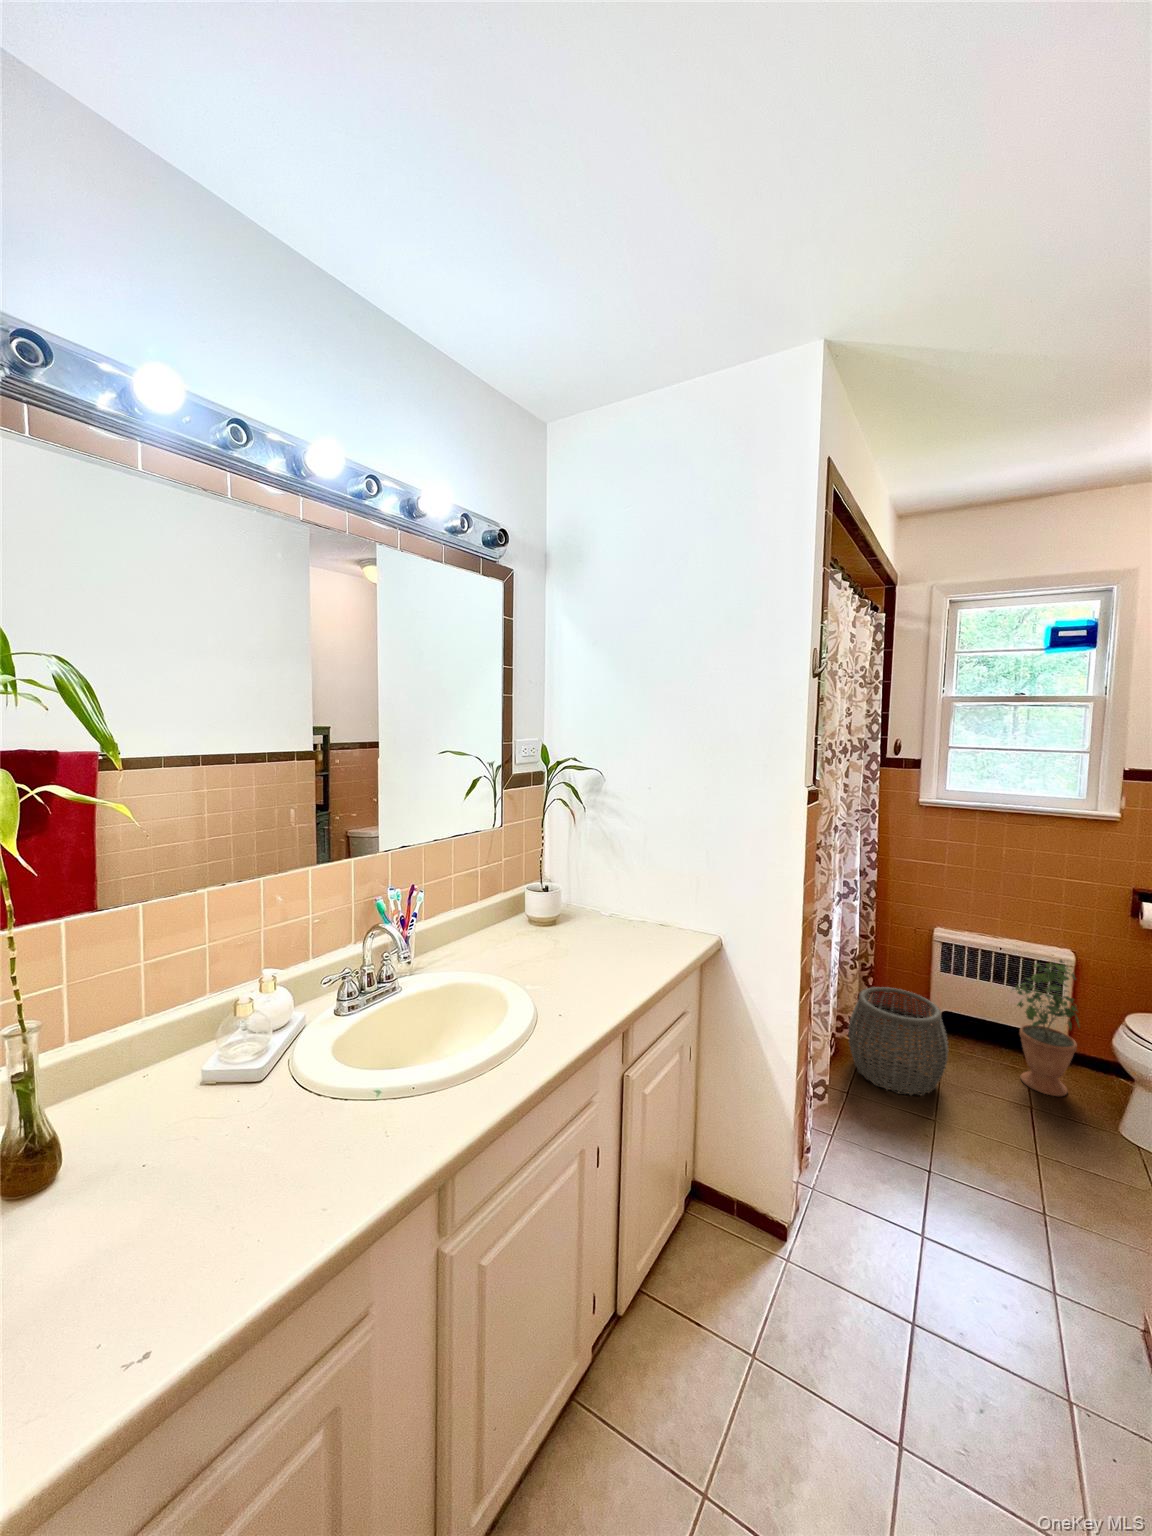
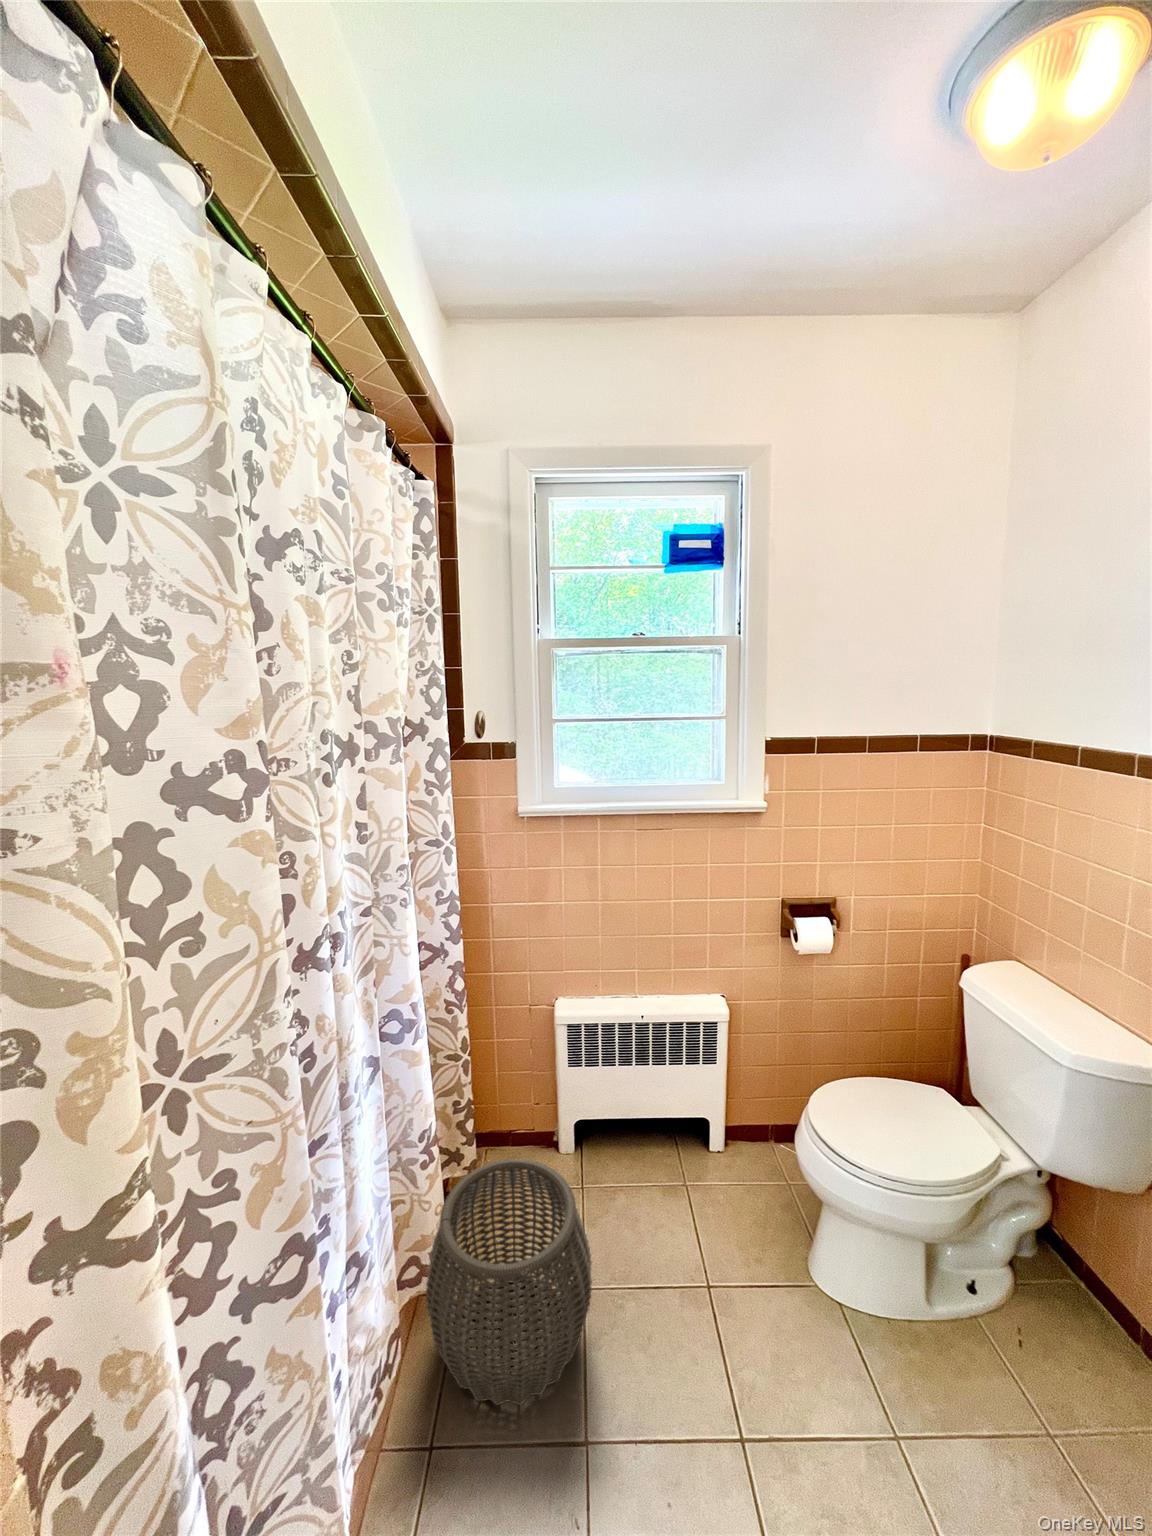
potted plant: present [1013,960,1080,1096] -> none [662,1025,748,1244]

